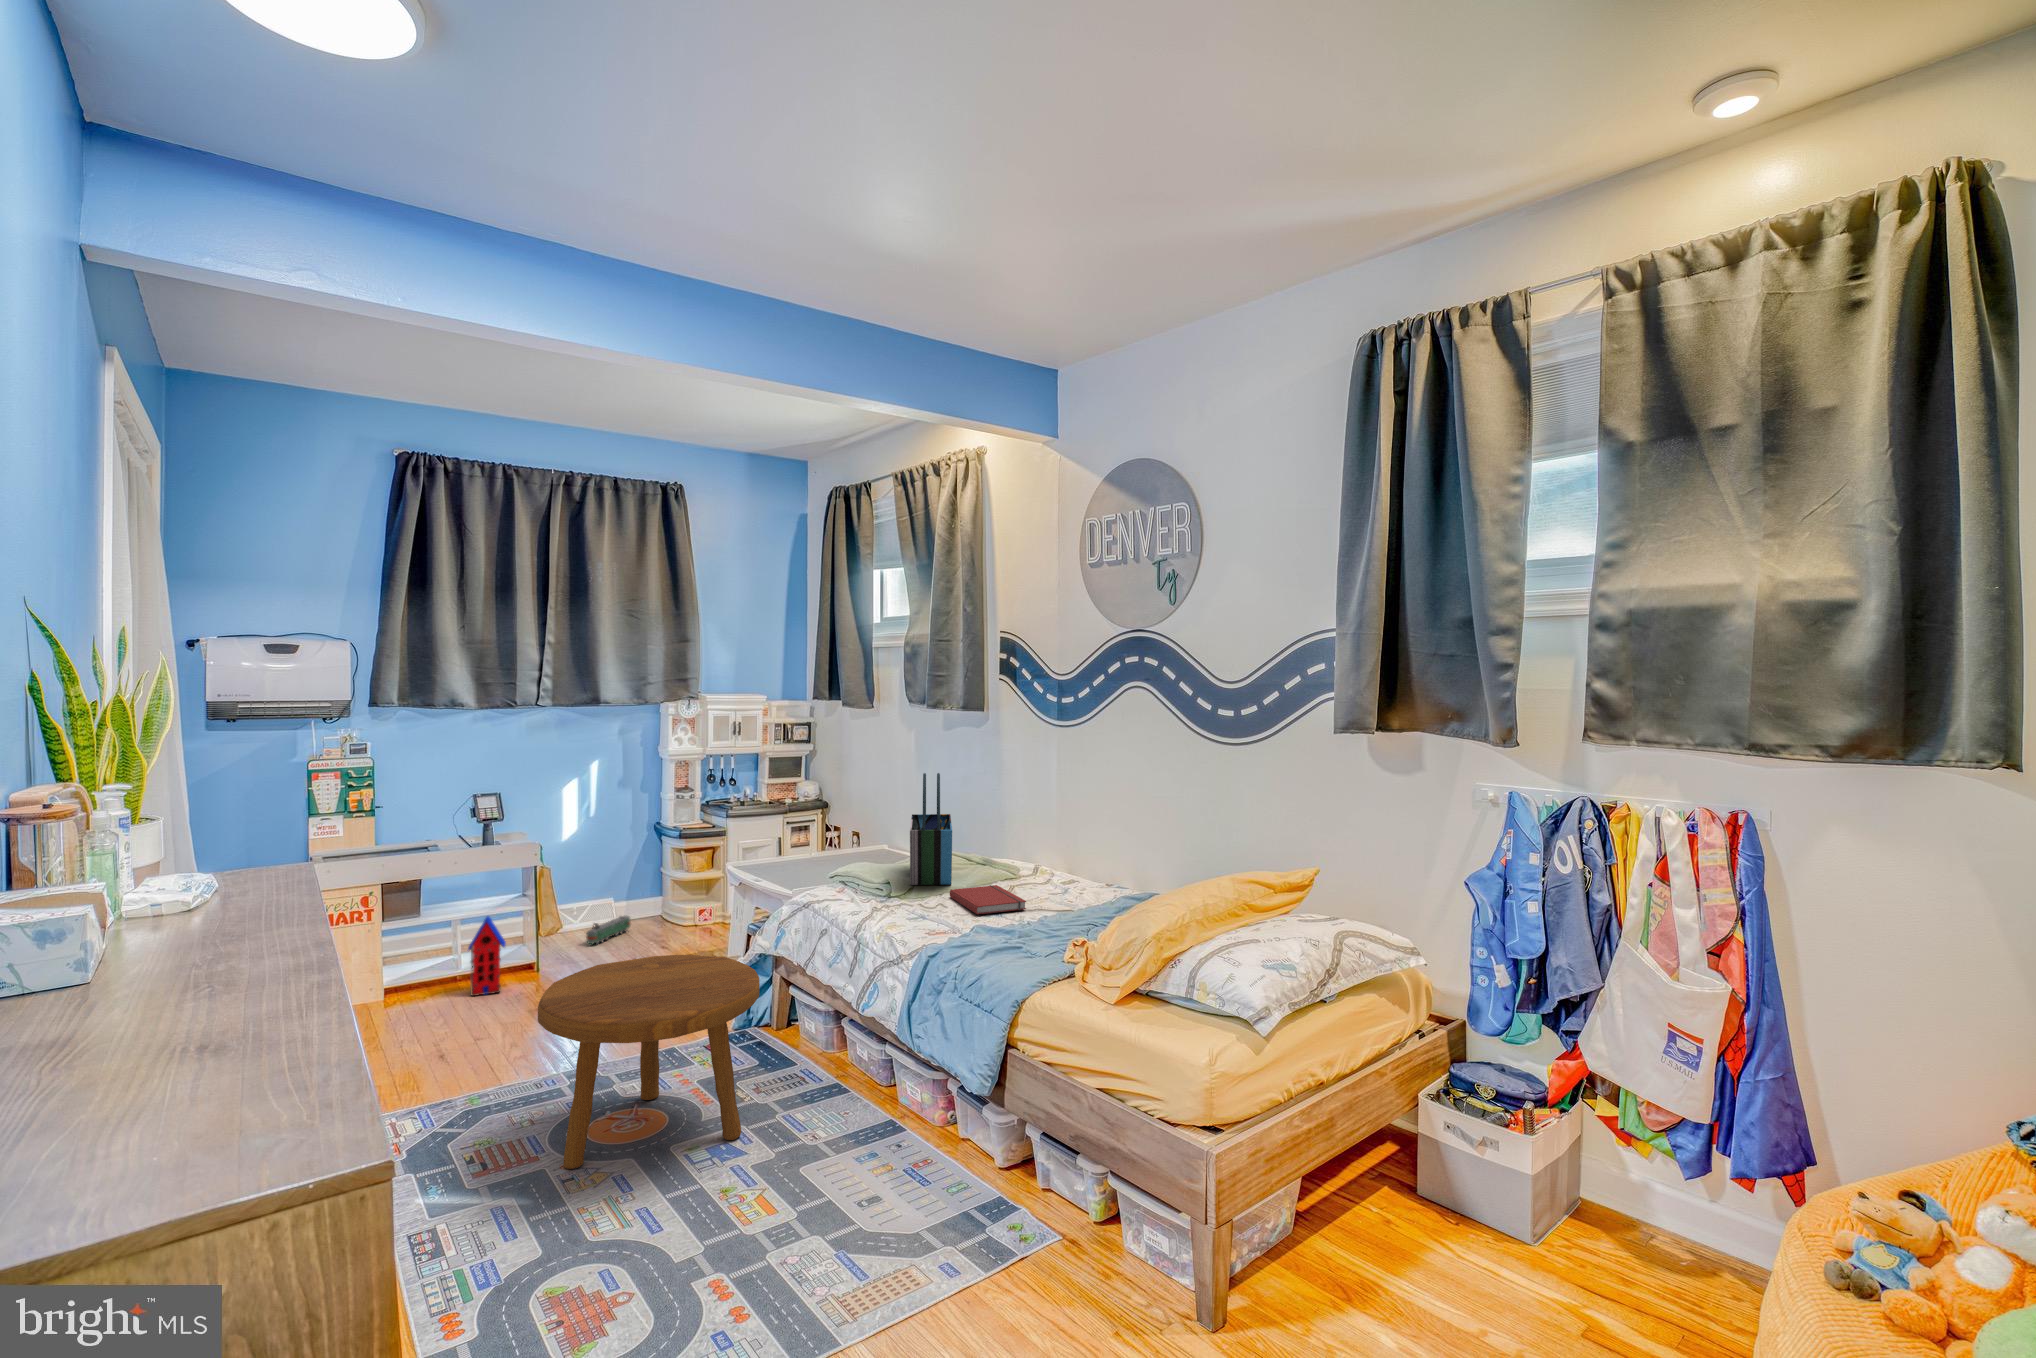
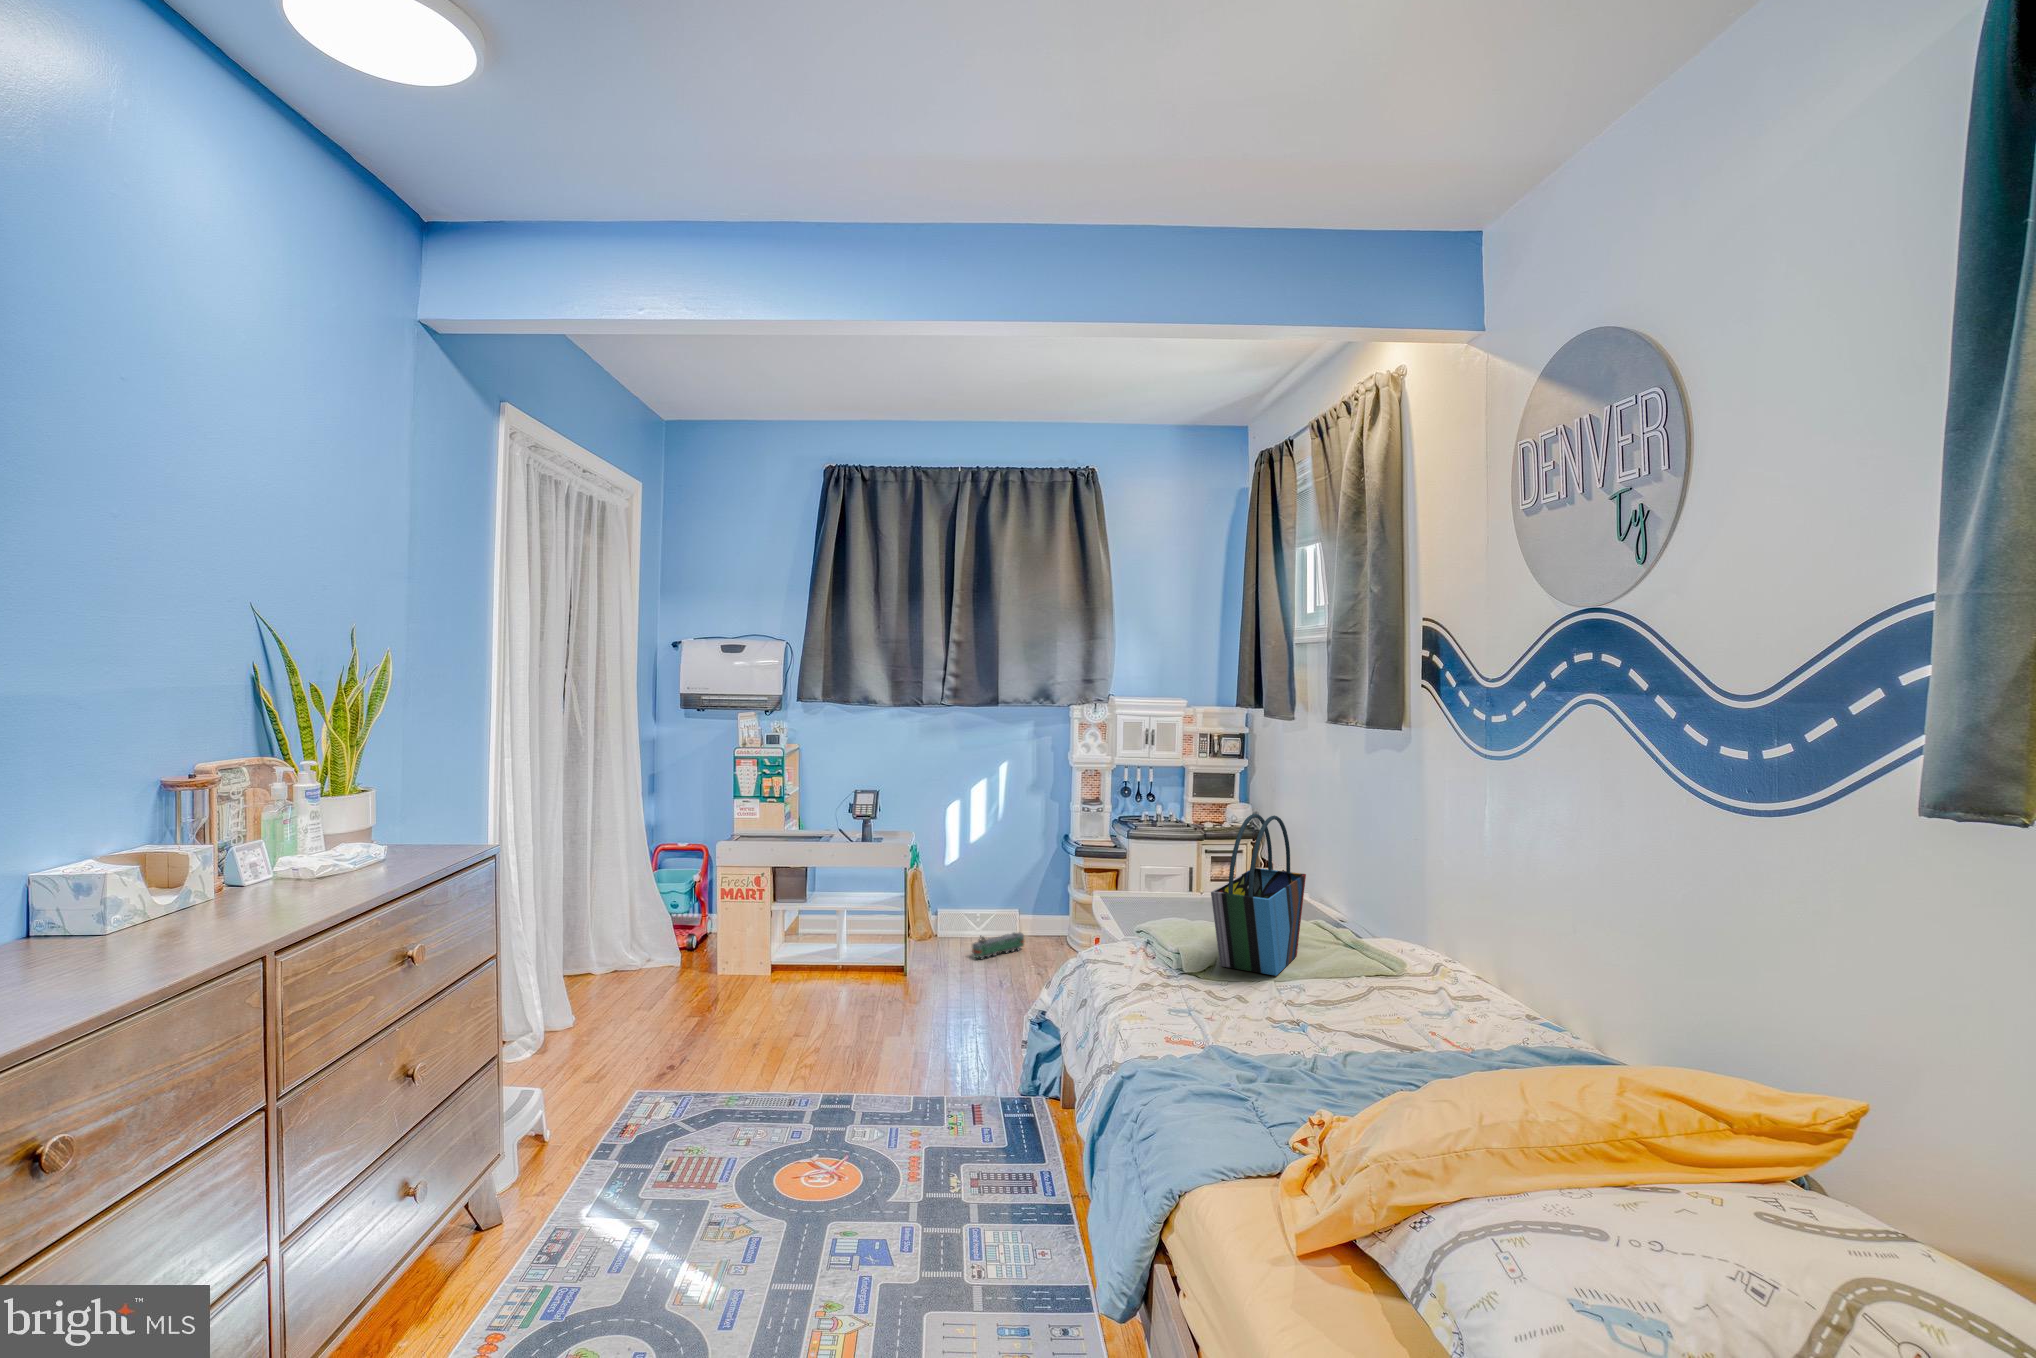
book: present [950,885,1026,915] -> none [1254,985,1344,1041]
toy house: present [468,916,506,996] -> none [832,913,871,994]
footstool: present [538,955,760,1169] -> none [711,996,960,1256]

